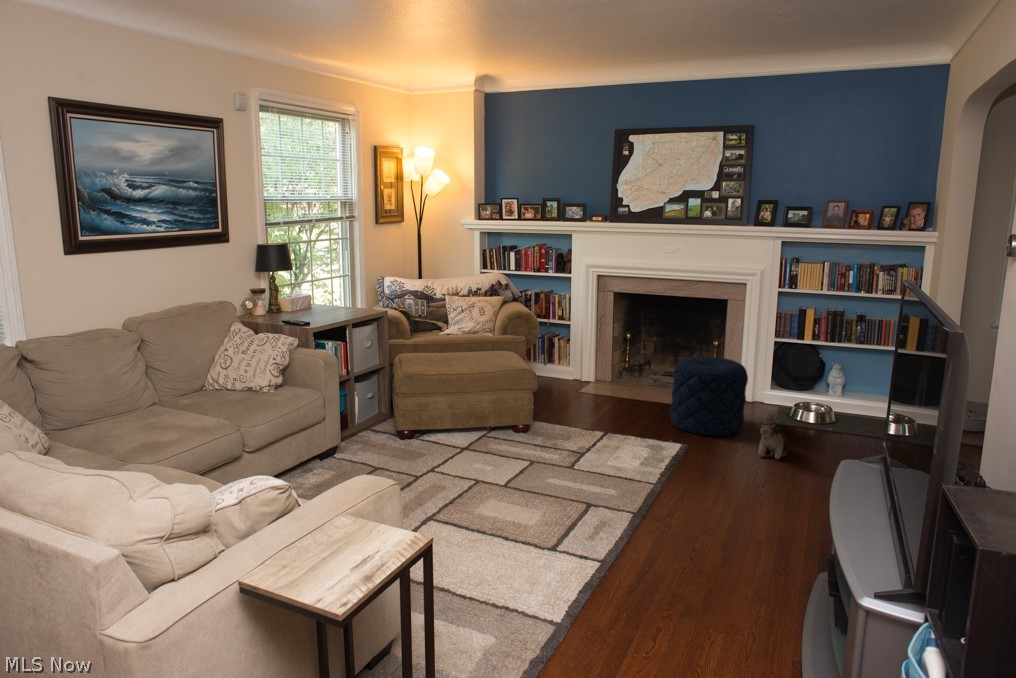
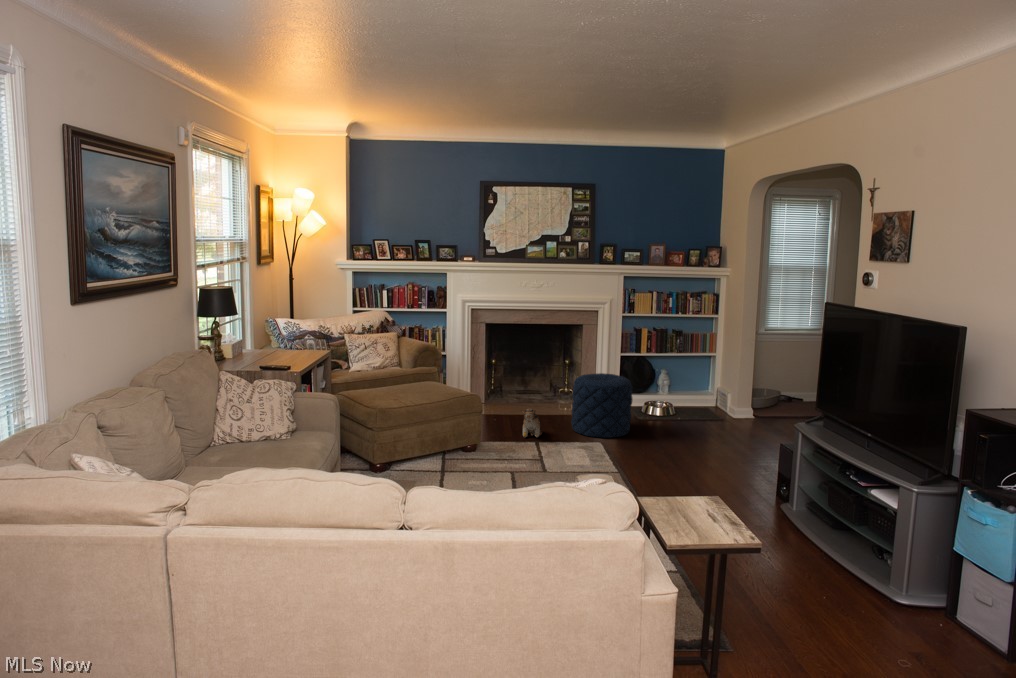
plush toy: present [759,420,788,459] -> present [522,408,542,437]

